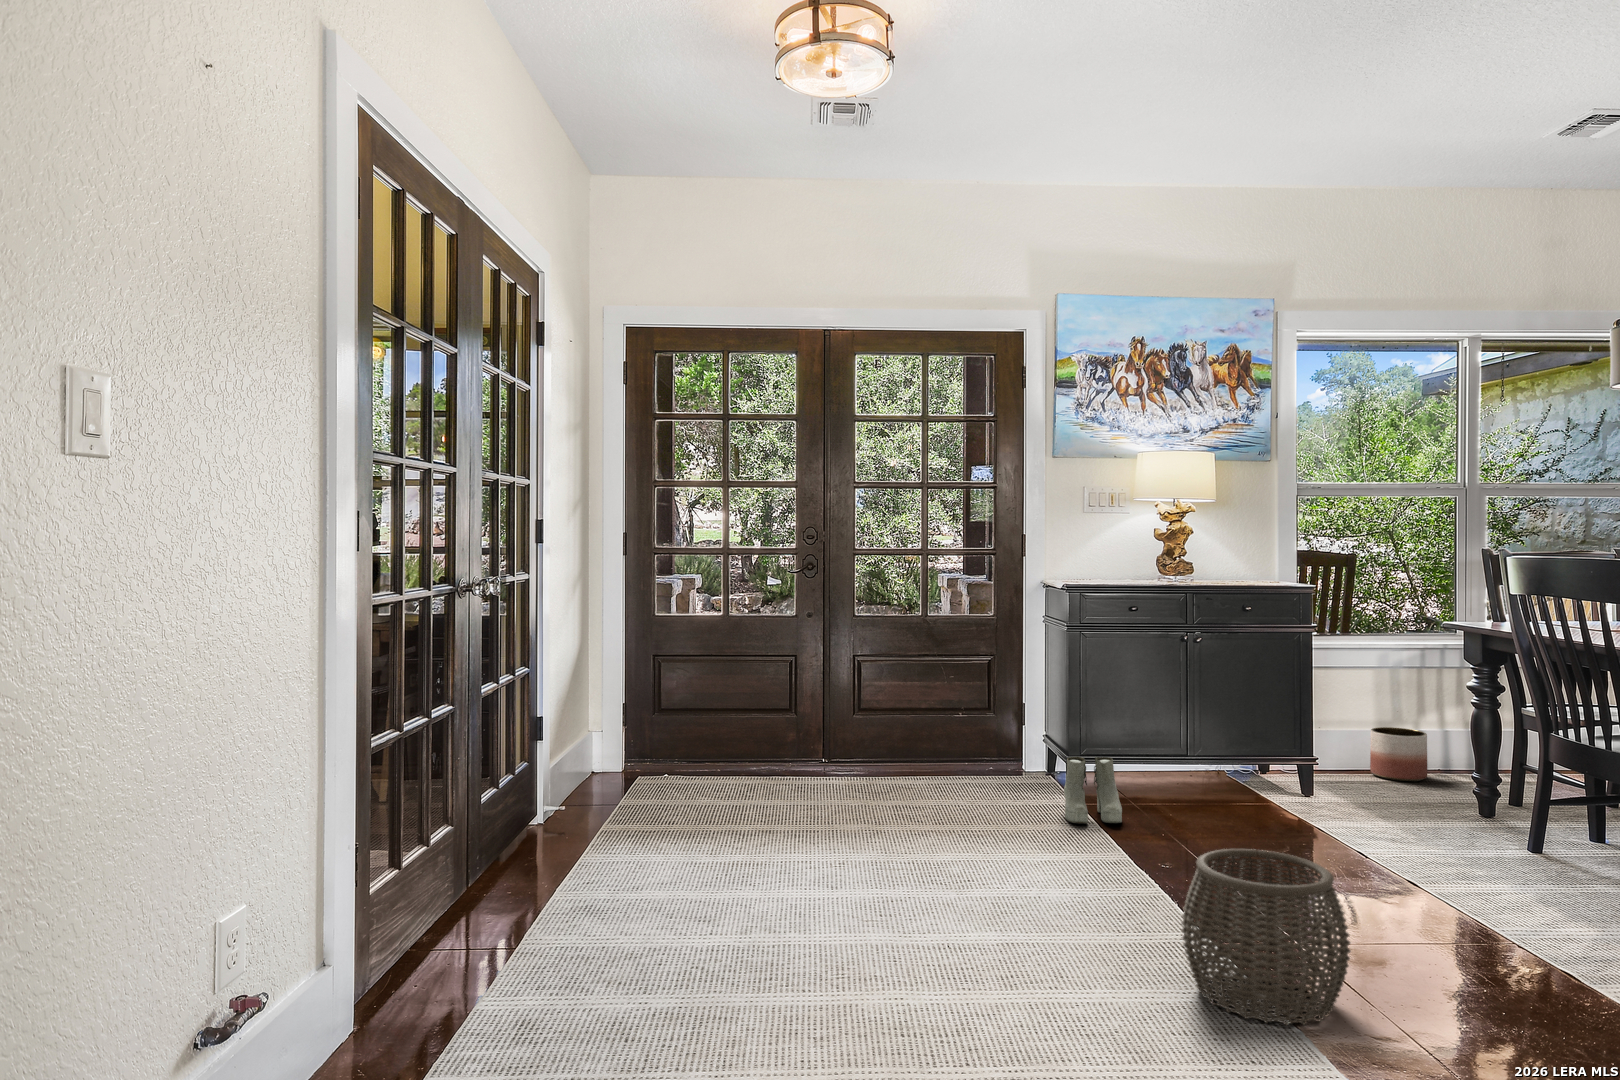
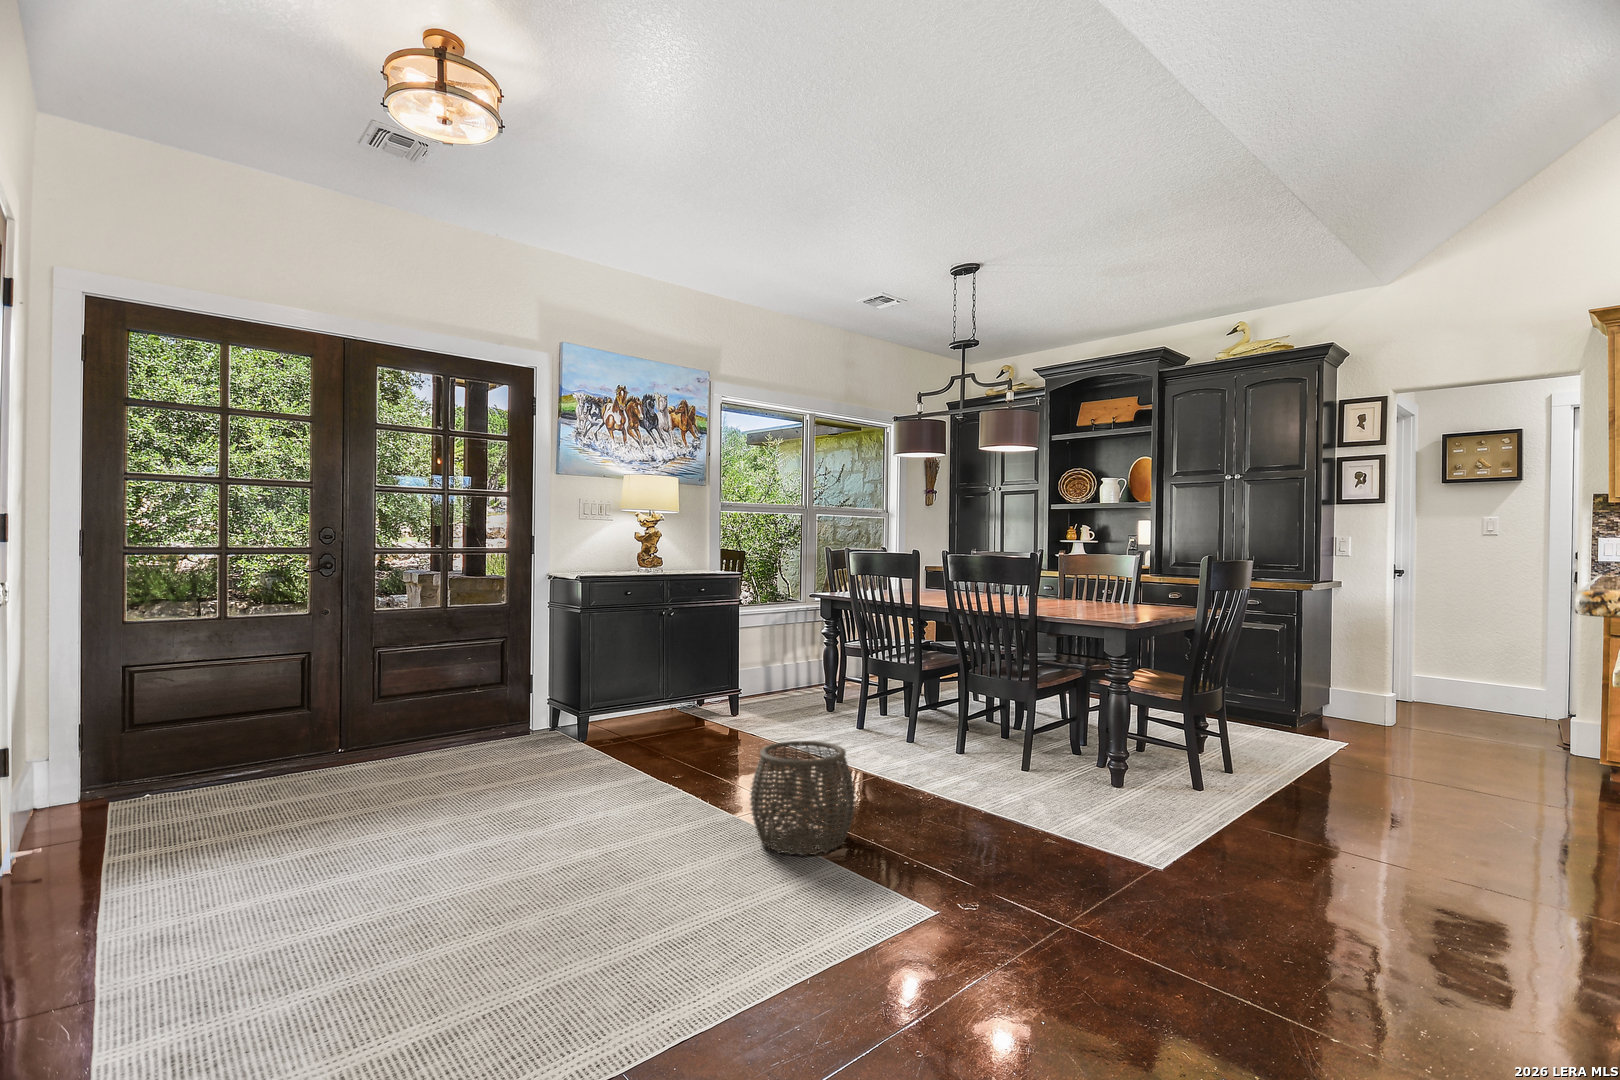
planter: present [1370,727,1428,781] -> none [762,666,795,700]
boots: present [1064,757,1122,824] -> none [586,704,634,758]

